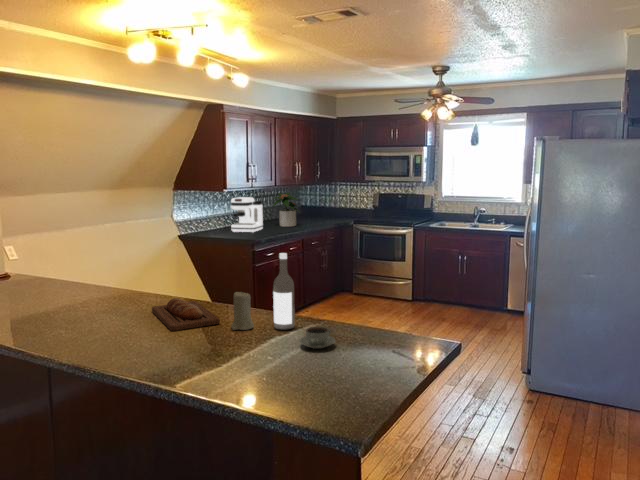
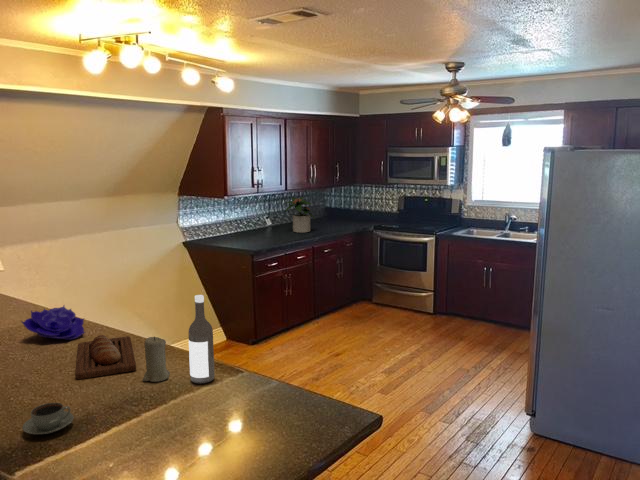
coffee maker: present [231,197,263,233] -> none [239,202,273,240]
decorative bowl: none [93,277,151,306] -> present [22,306,85,340]
coffee cup: present [299,327,335,349] -> present [23,403,74,434]

